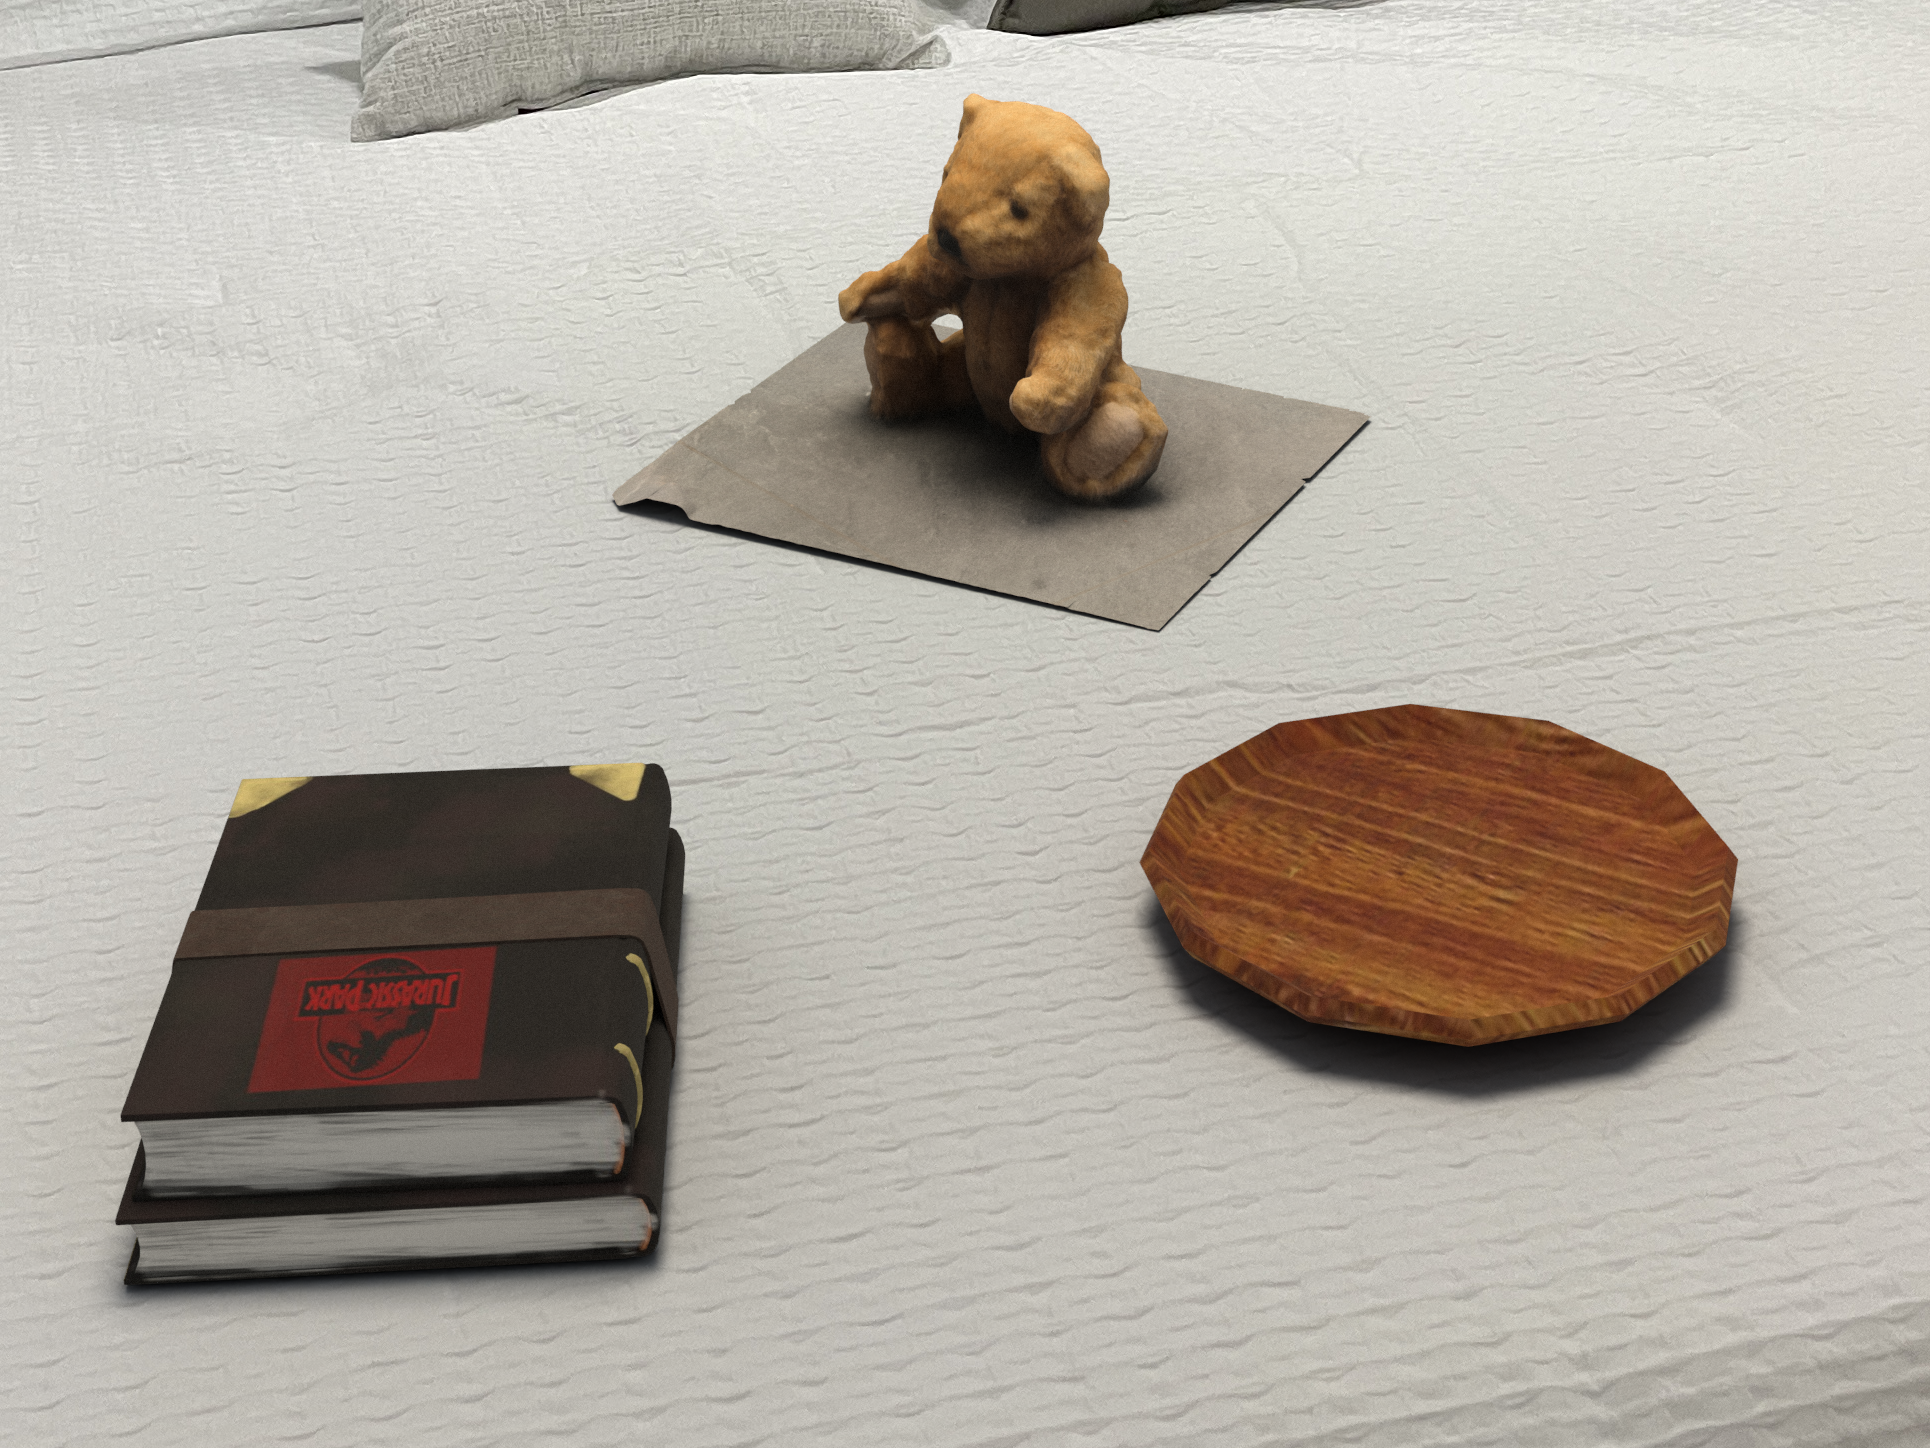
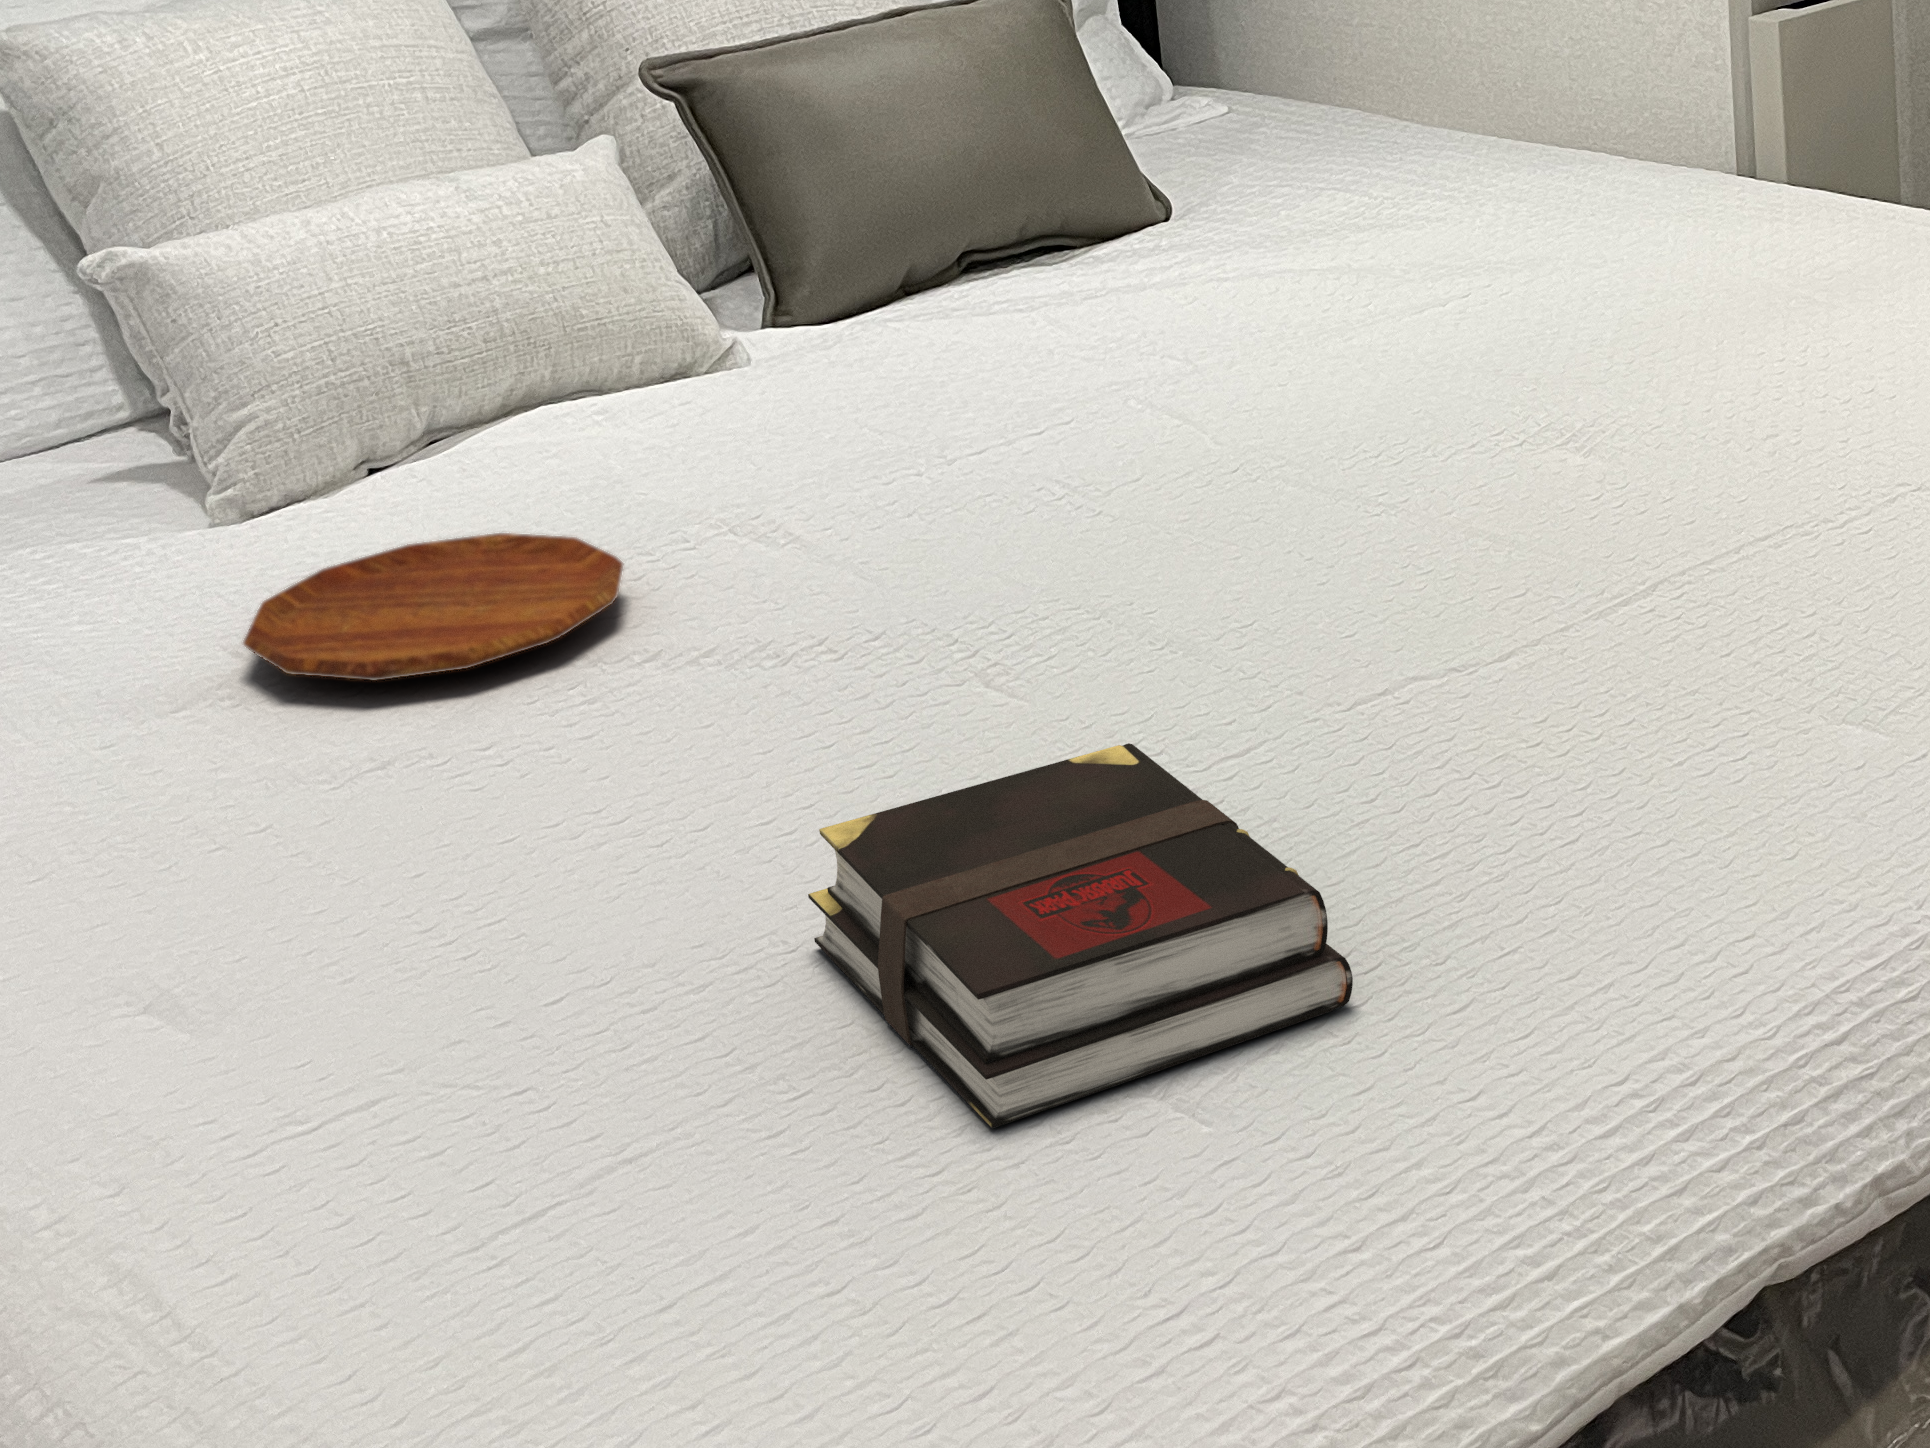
teddy bear: present [612,93,1371,630] -> none [810,281,1354,669]
tray: present [1139,704,1738,1047] -> present [243,533,623,680]

